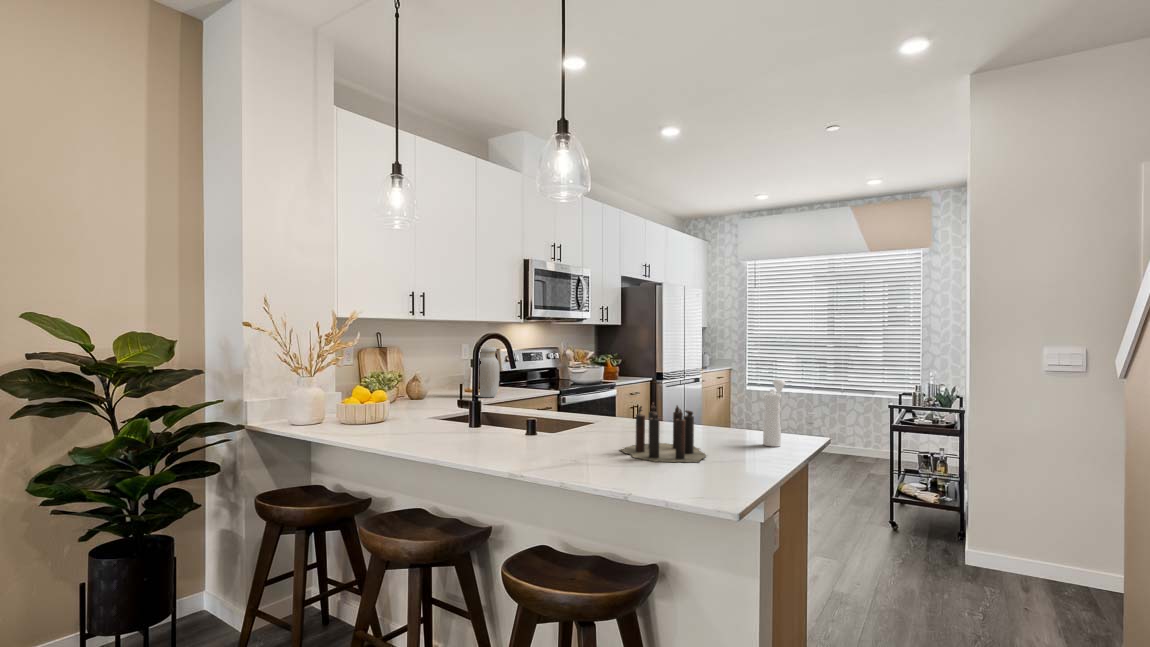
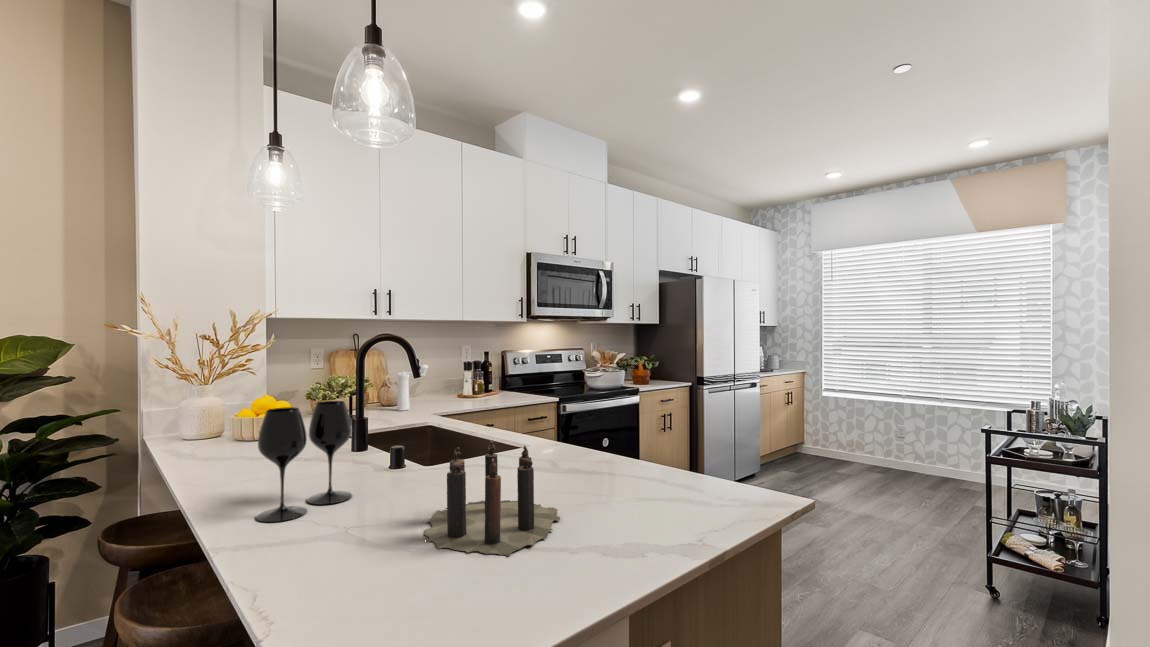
jar: present [476,347,499,397] -> none [443,349,473,406]
wine glass: none [509,380,549,458] -> present [256,401,352,522]
pepper mill: present [763,380,785,447] -> present [397,365,428,411]

